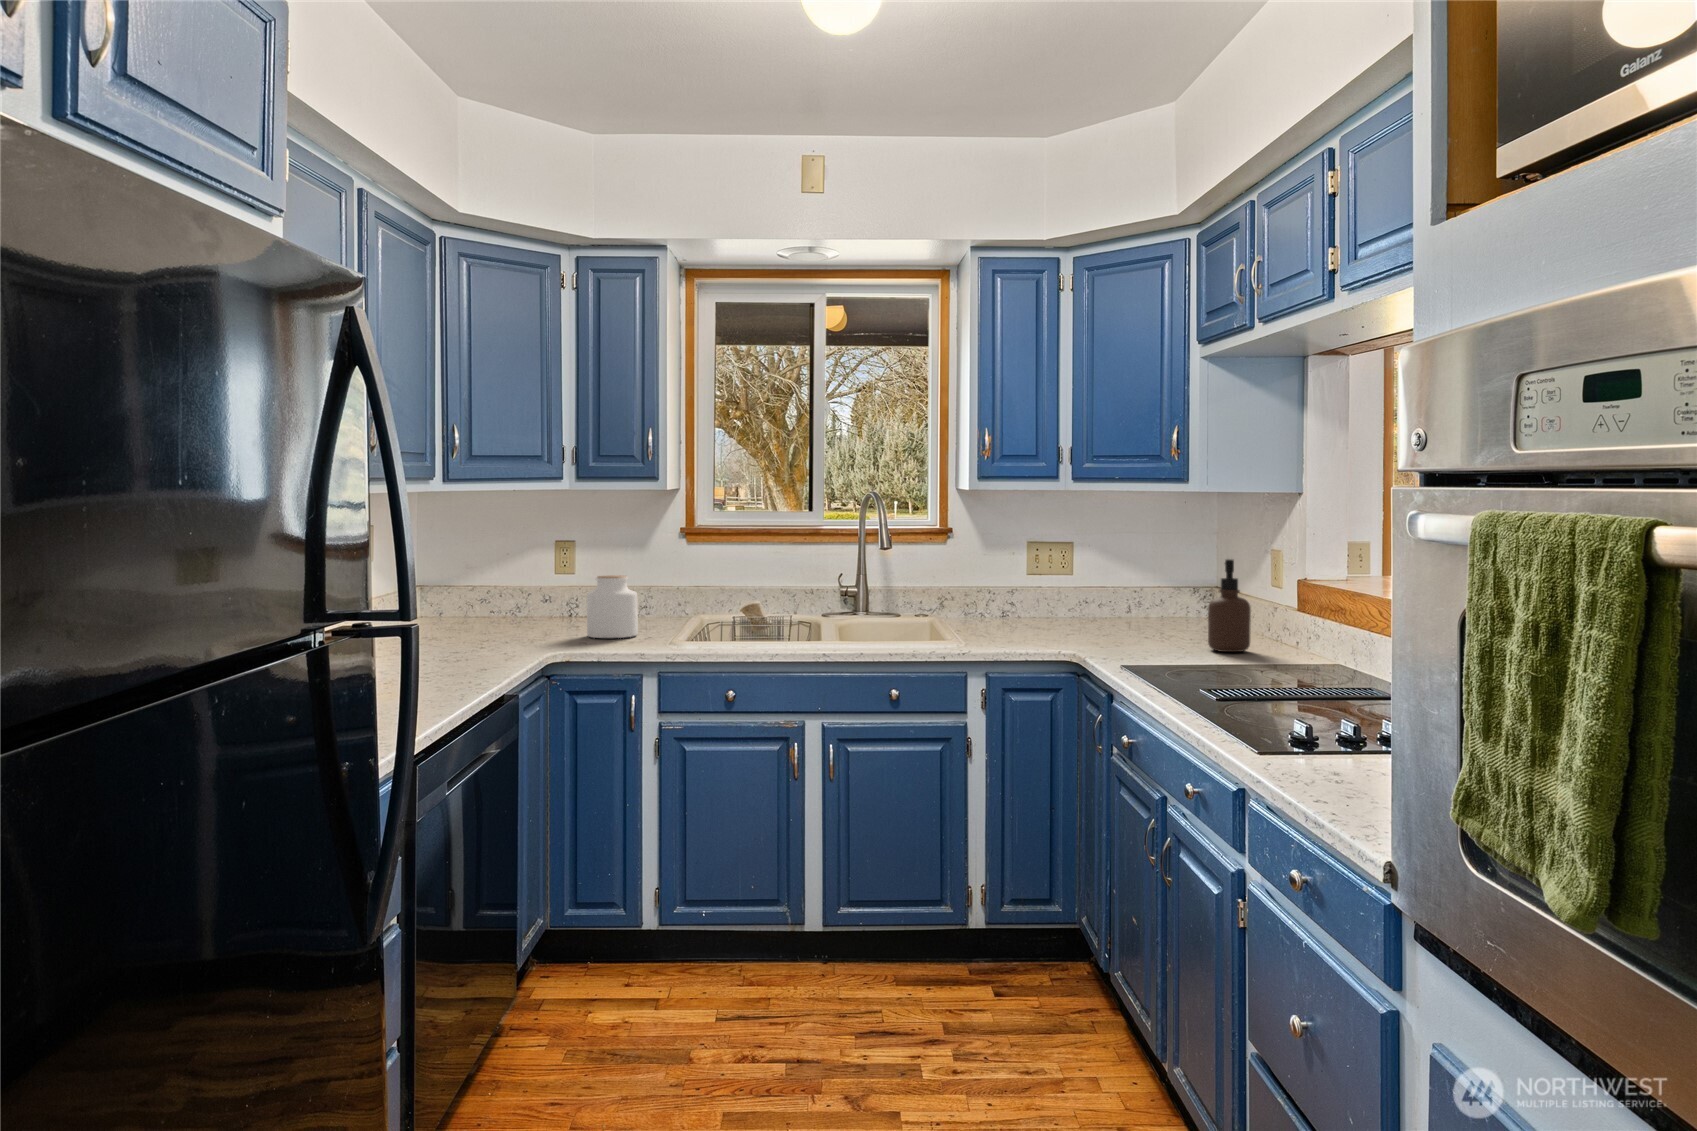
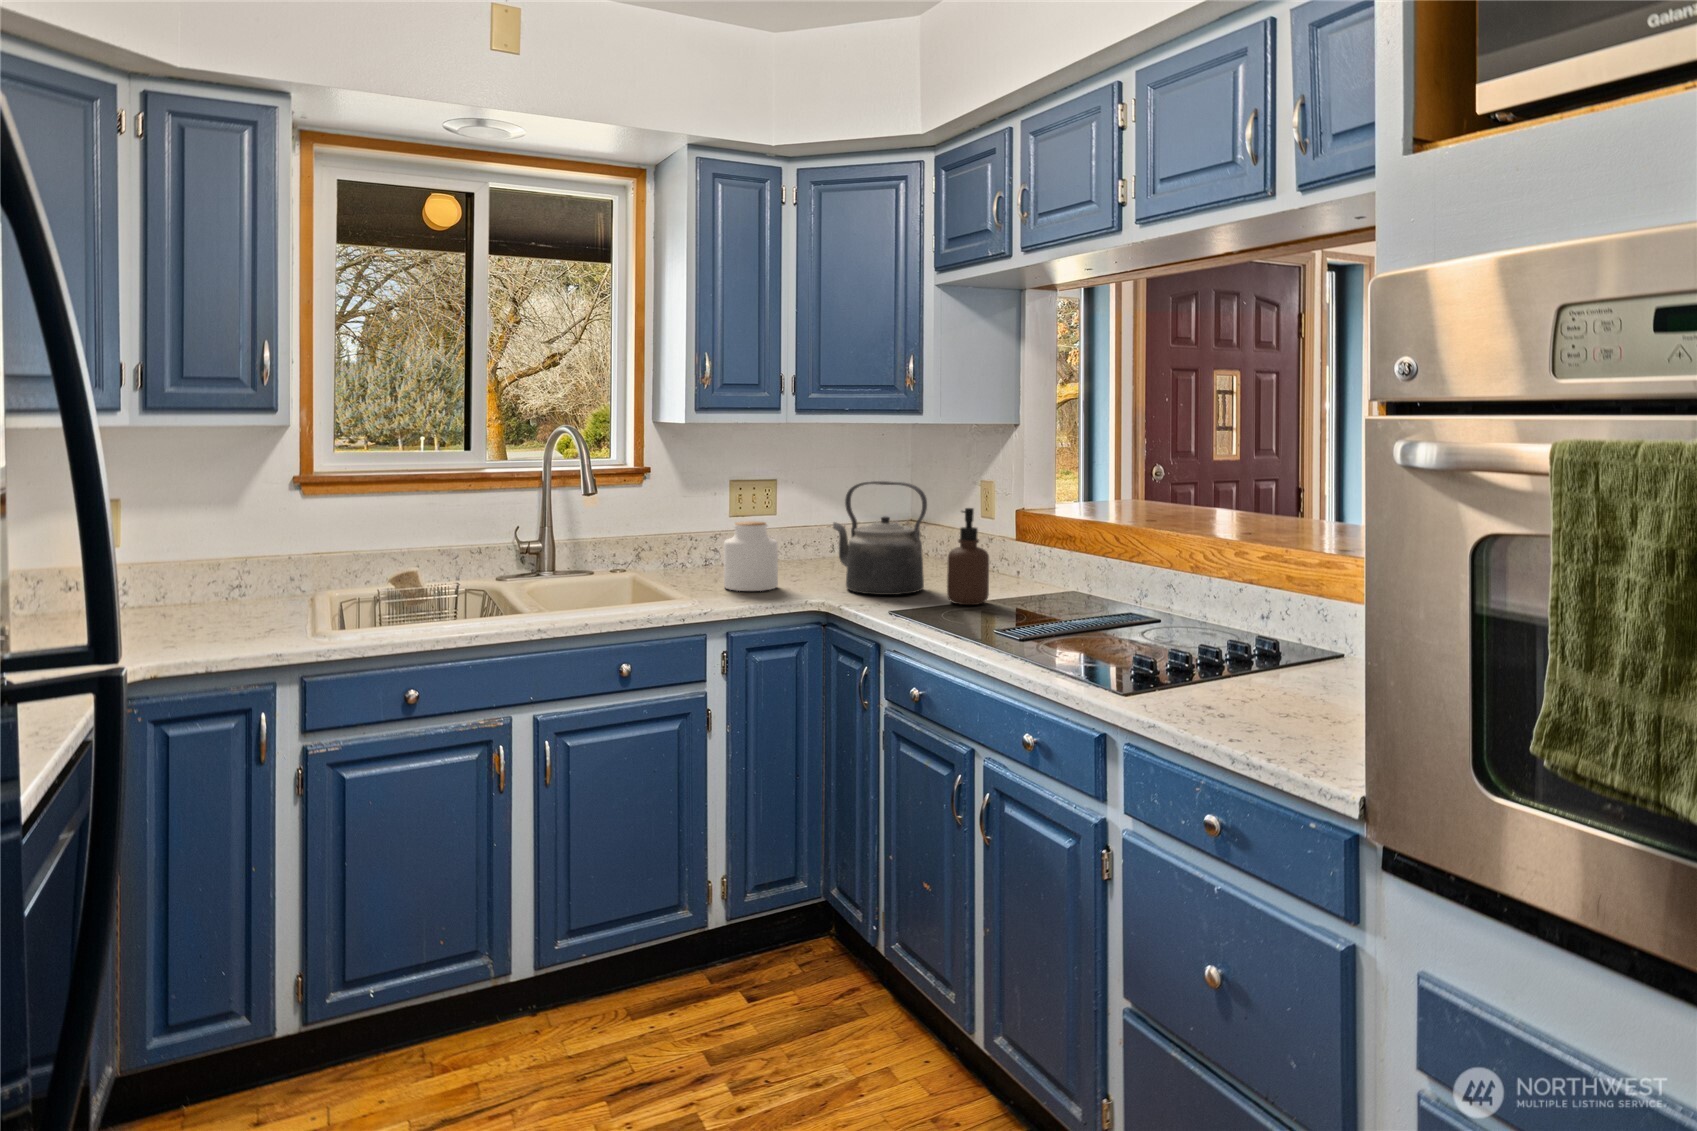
kettle: none [1110,537,1195,641] -> present [833,481,927,595]
jar: present [587,575,638,638] -> present [724,521,778,591]

